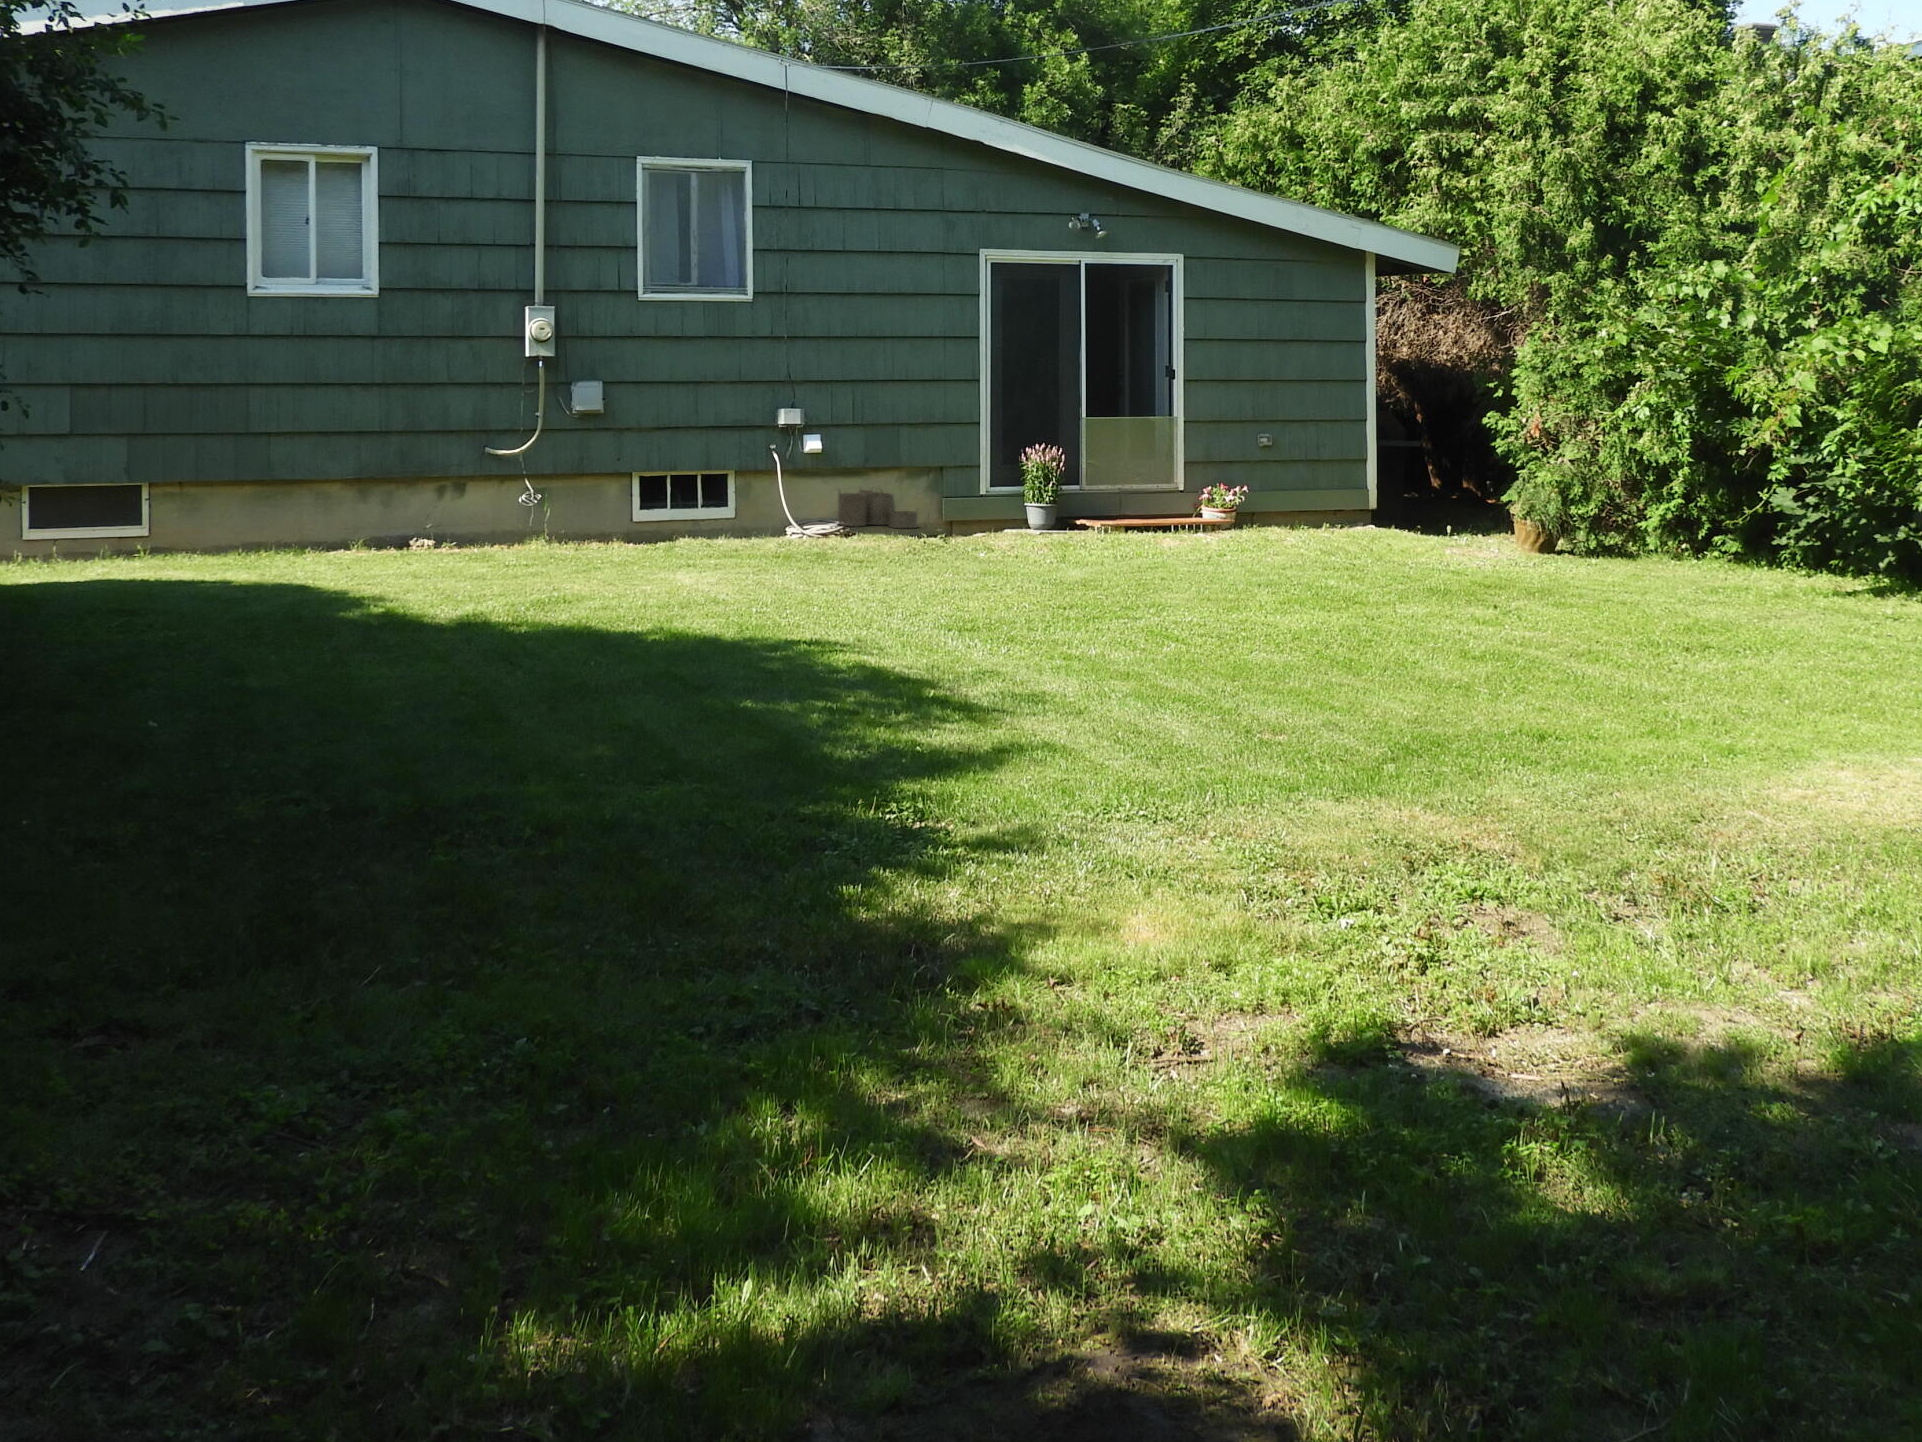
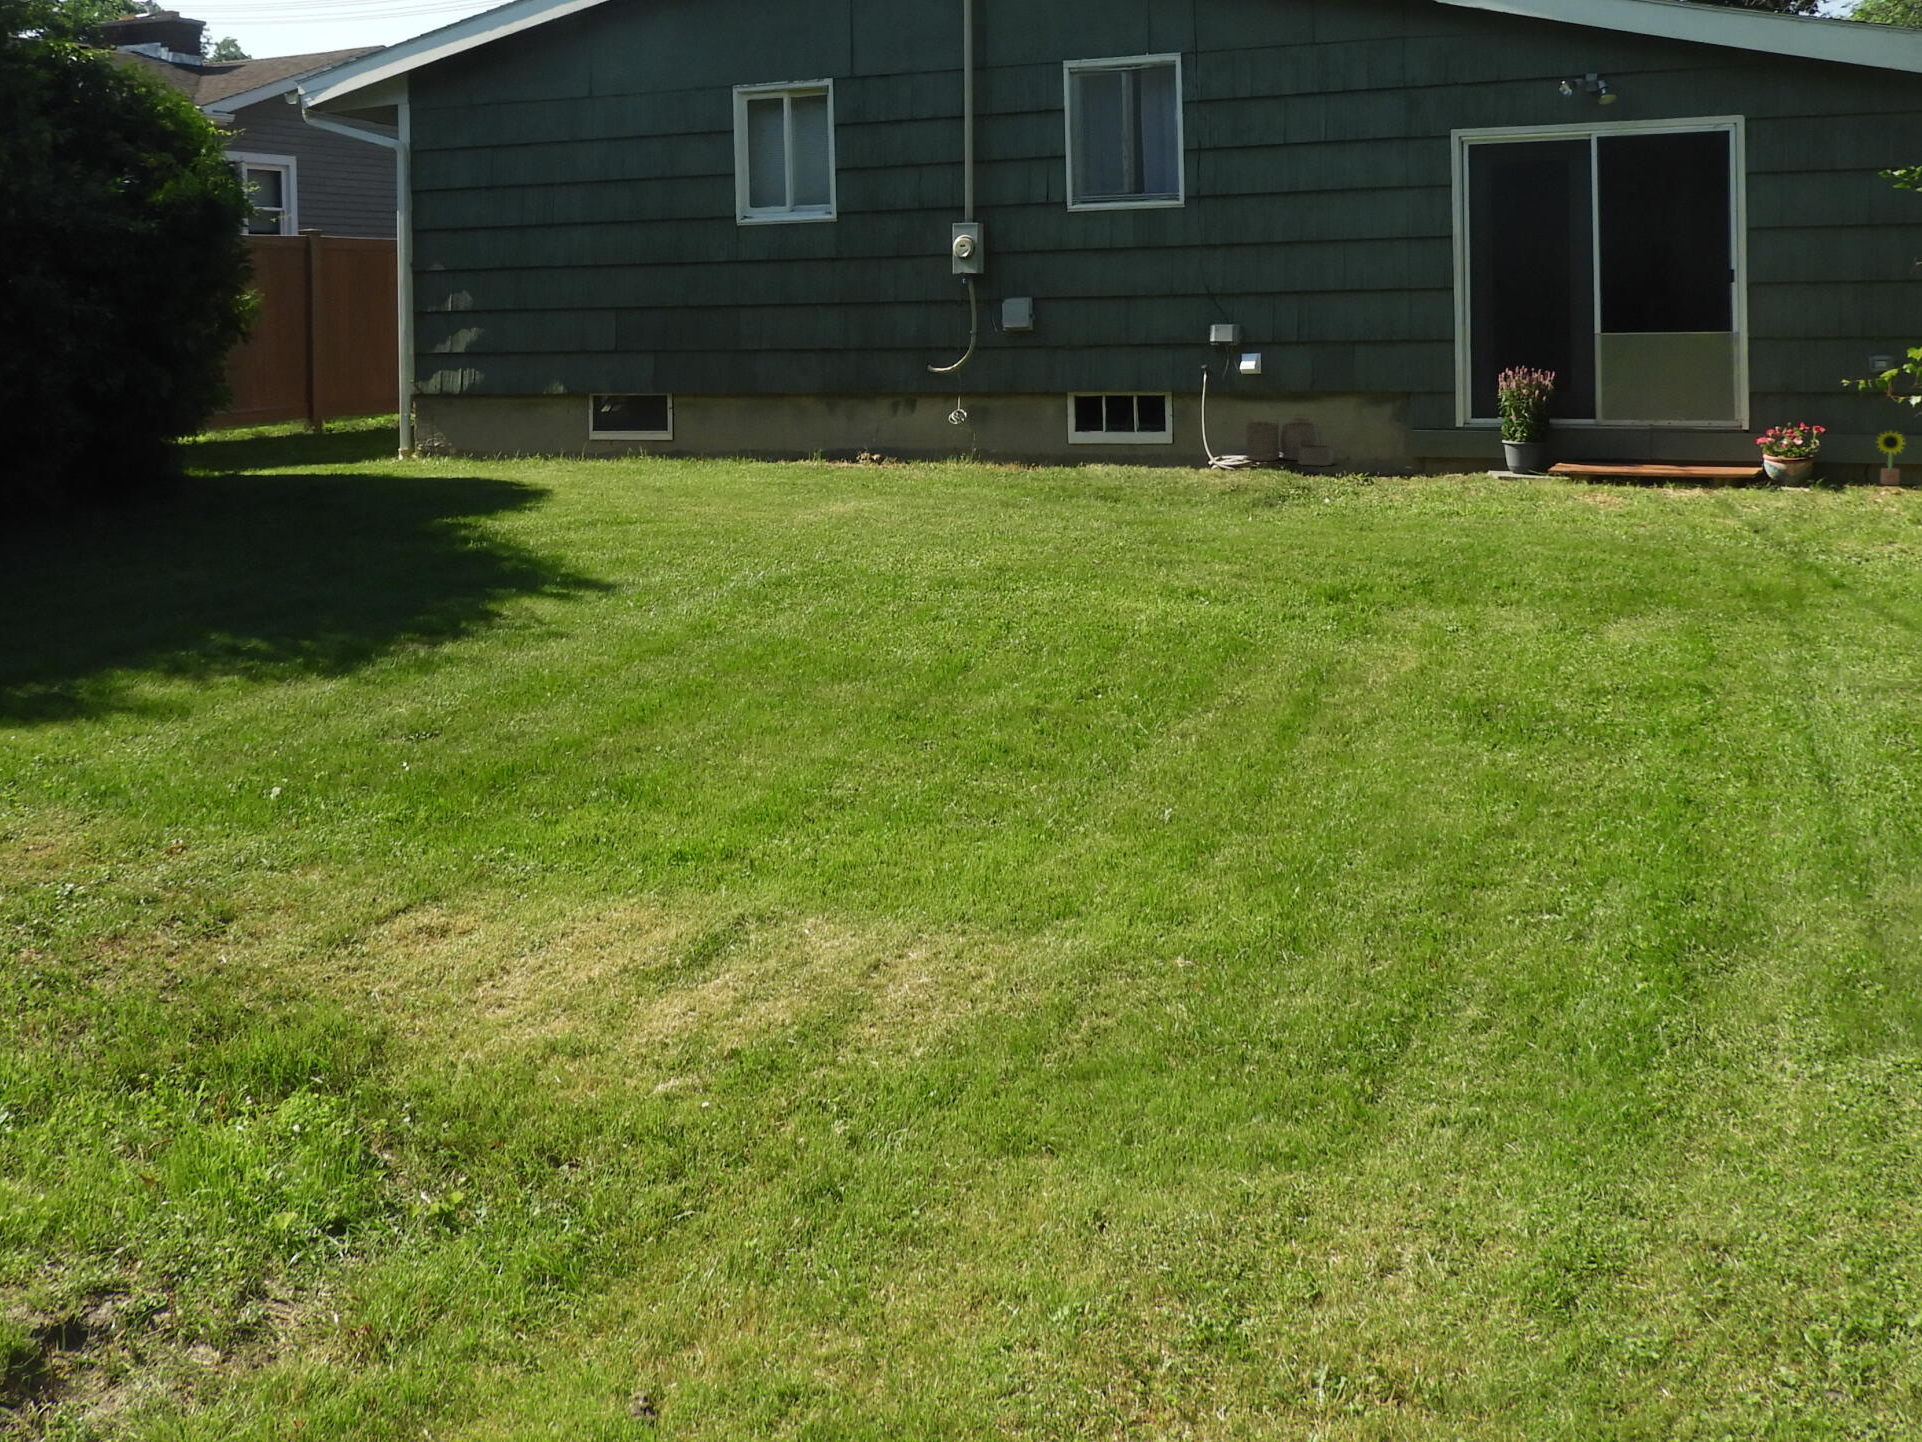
decorative plant: none [1287,486,1308,526] -> present [1877,432,1905,485]

